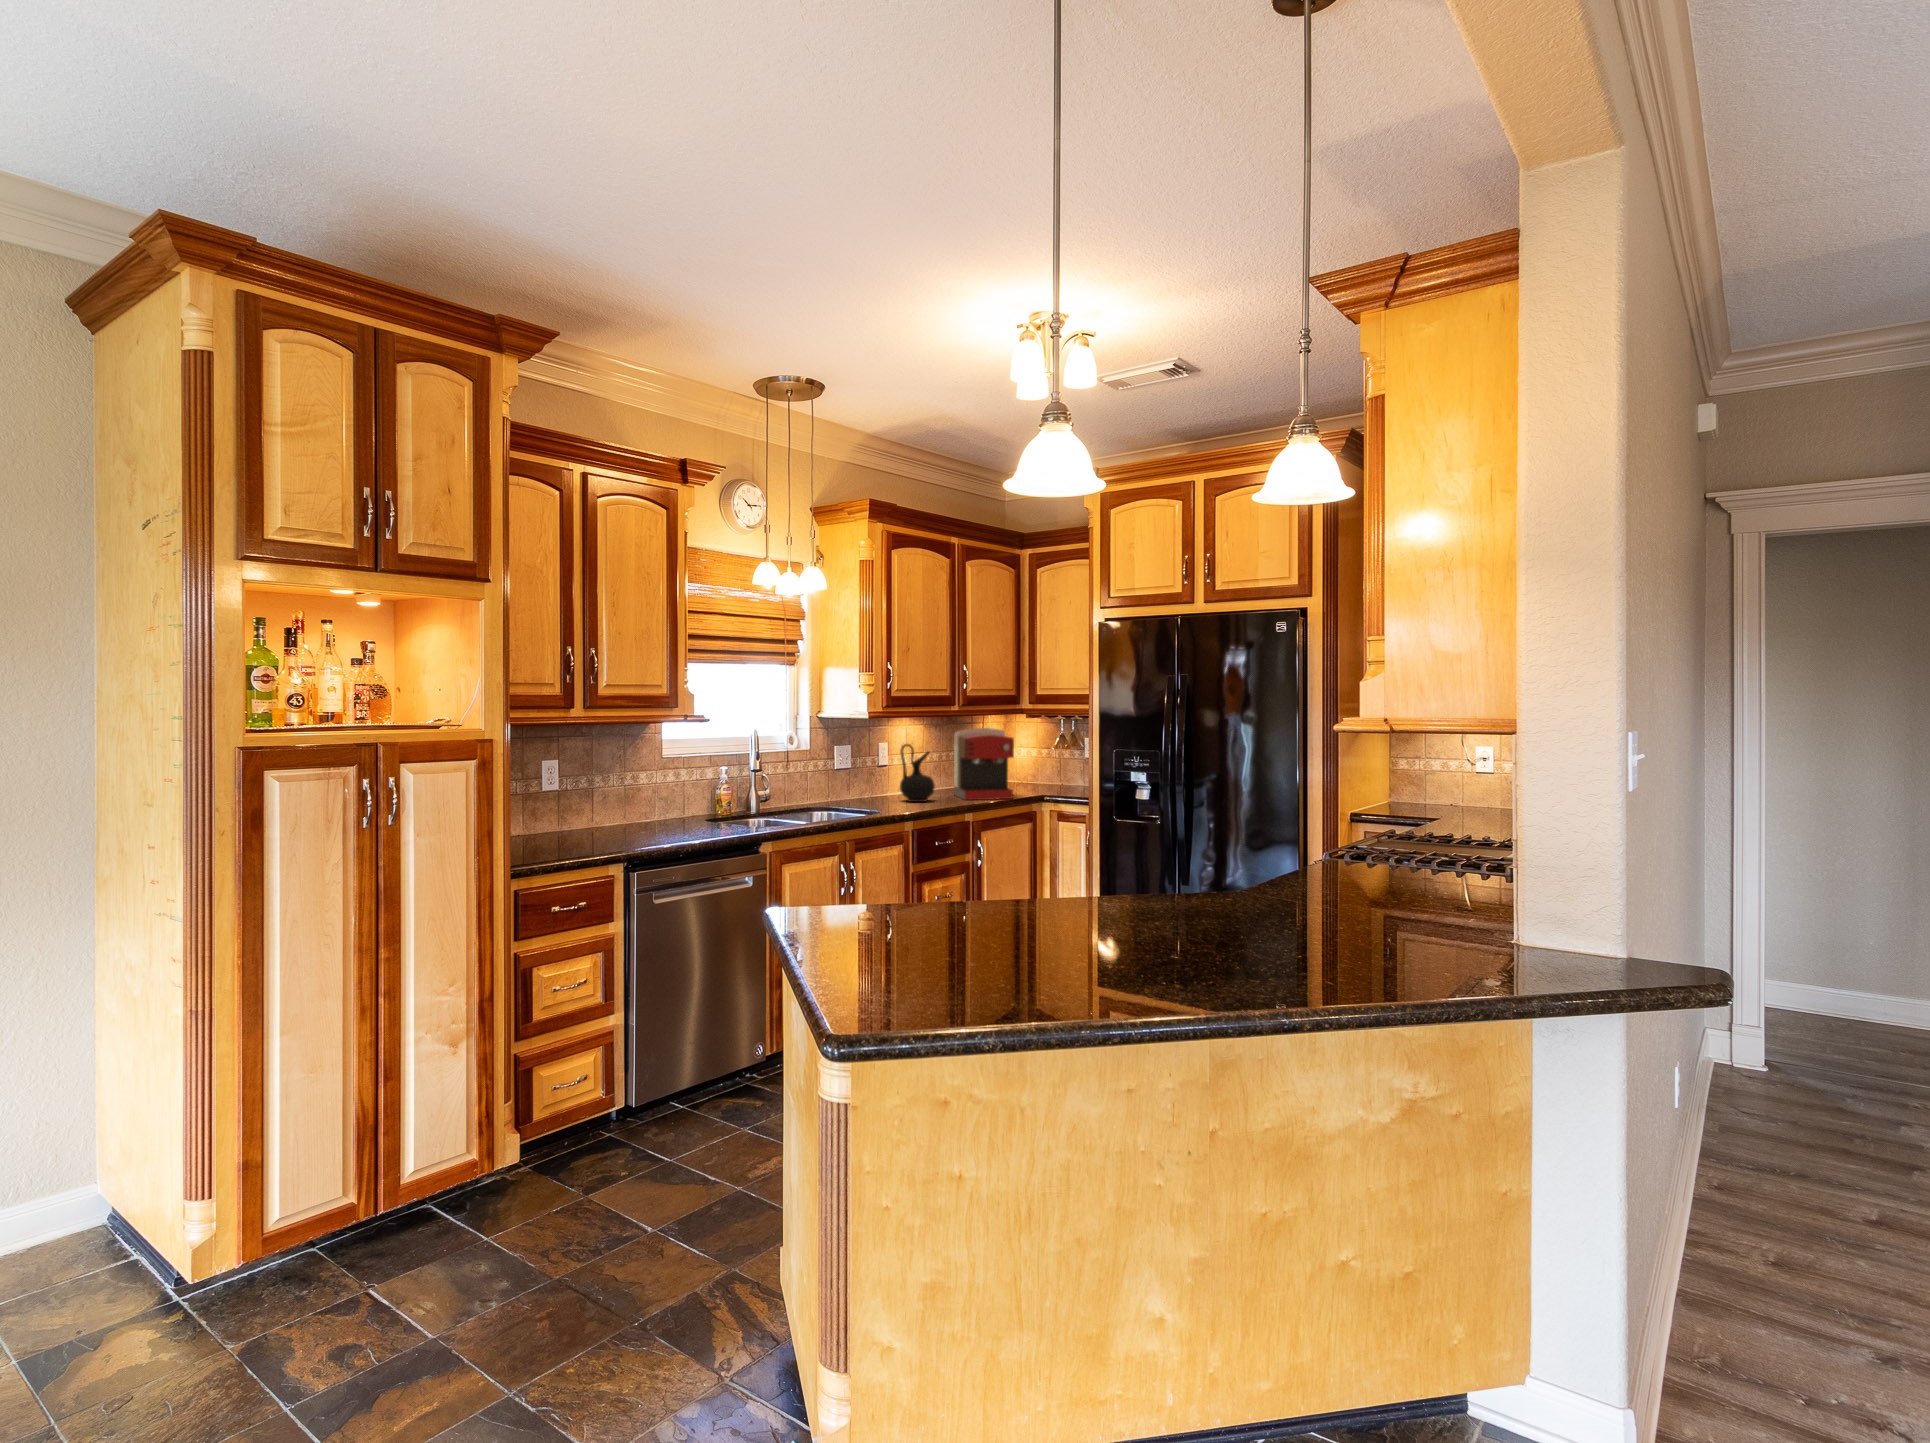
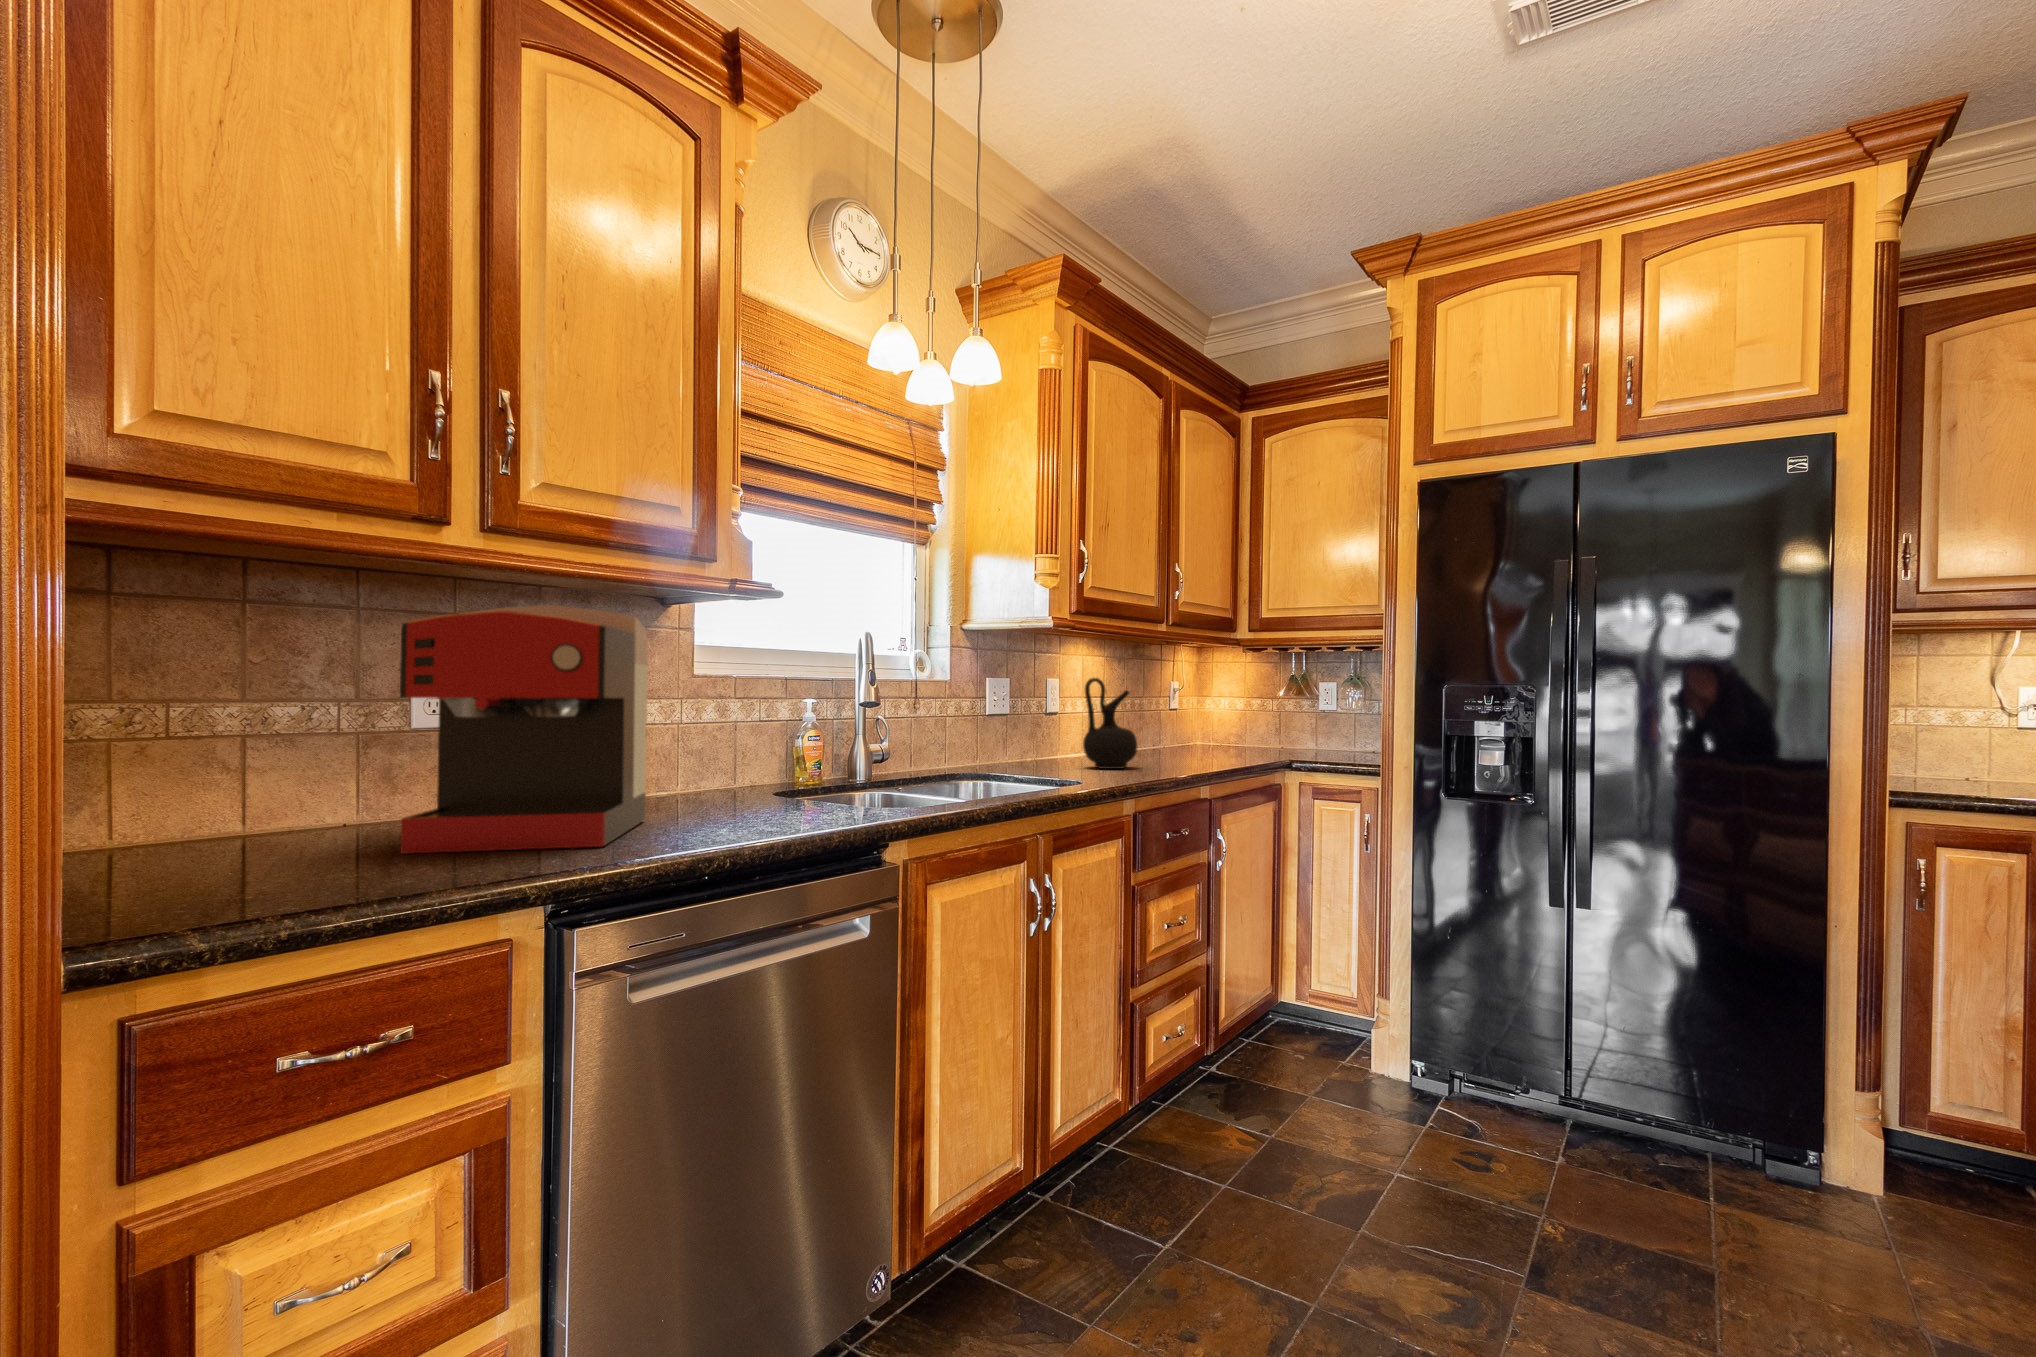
coffee maker: present [954,728,1014,800] -> present [400,605,648,854]

